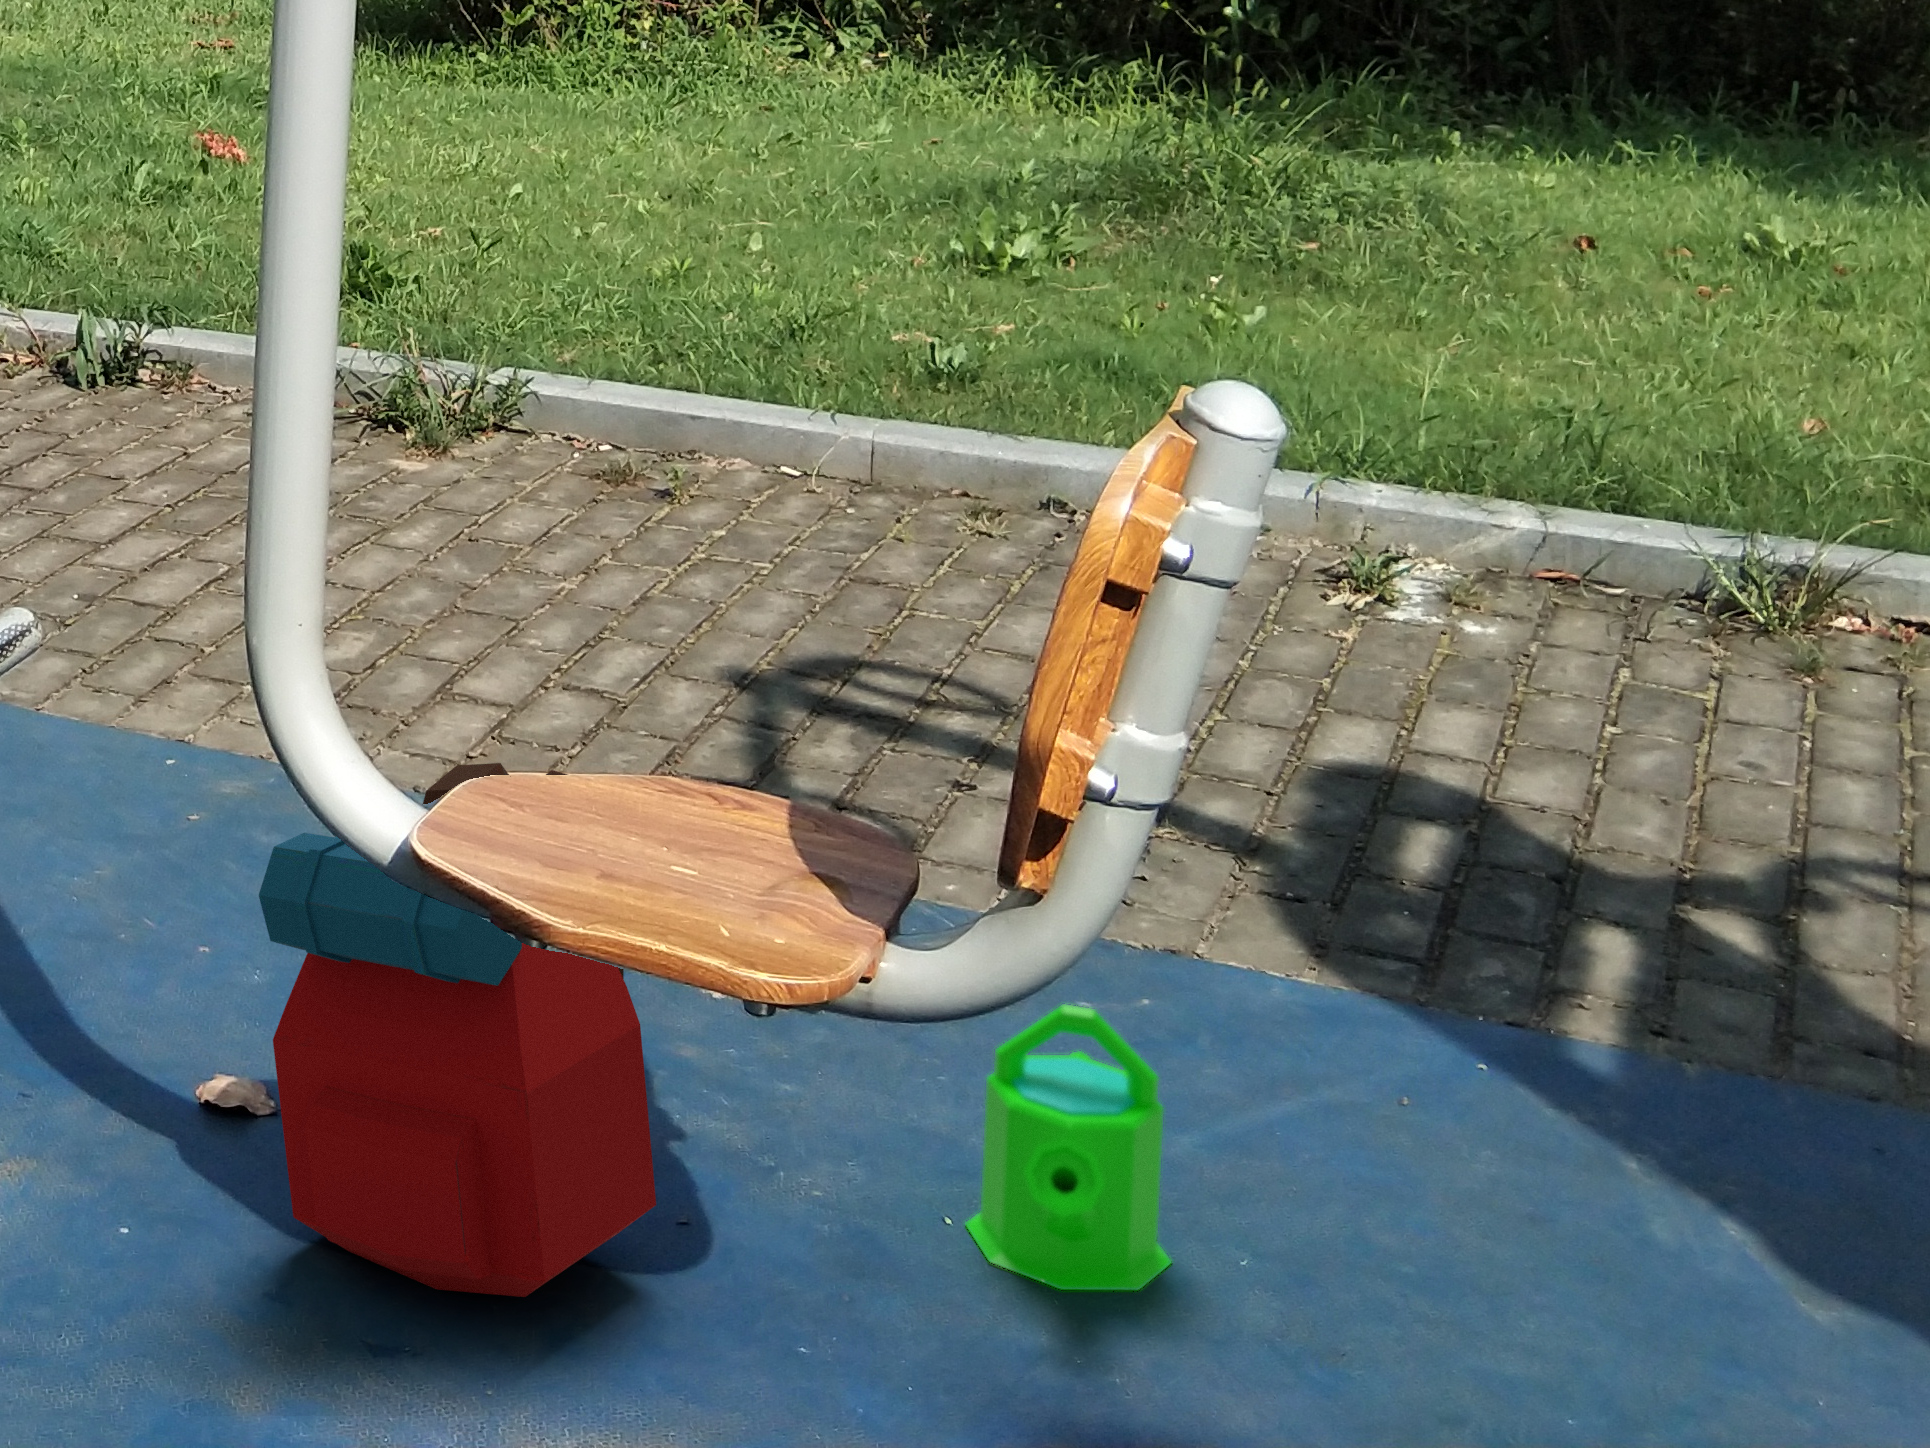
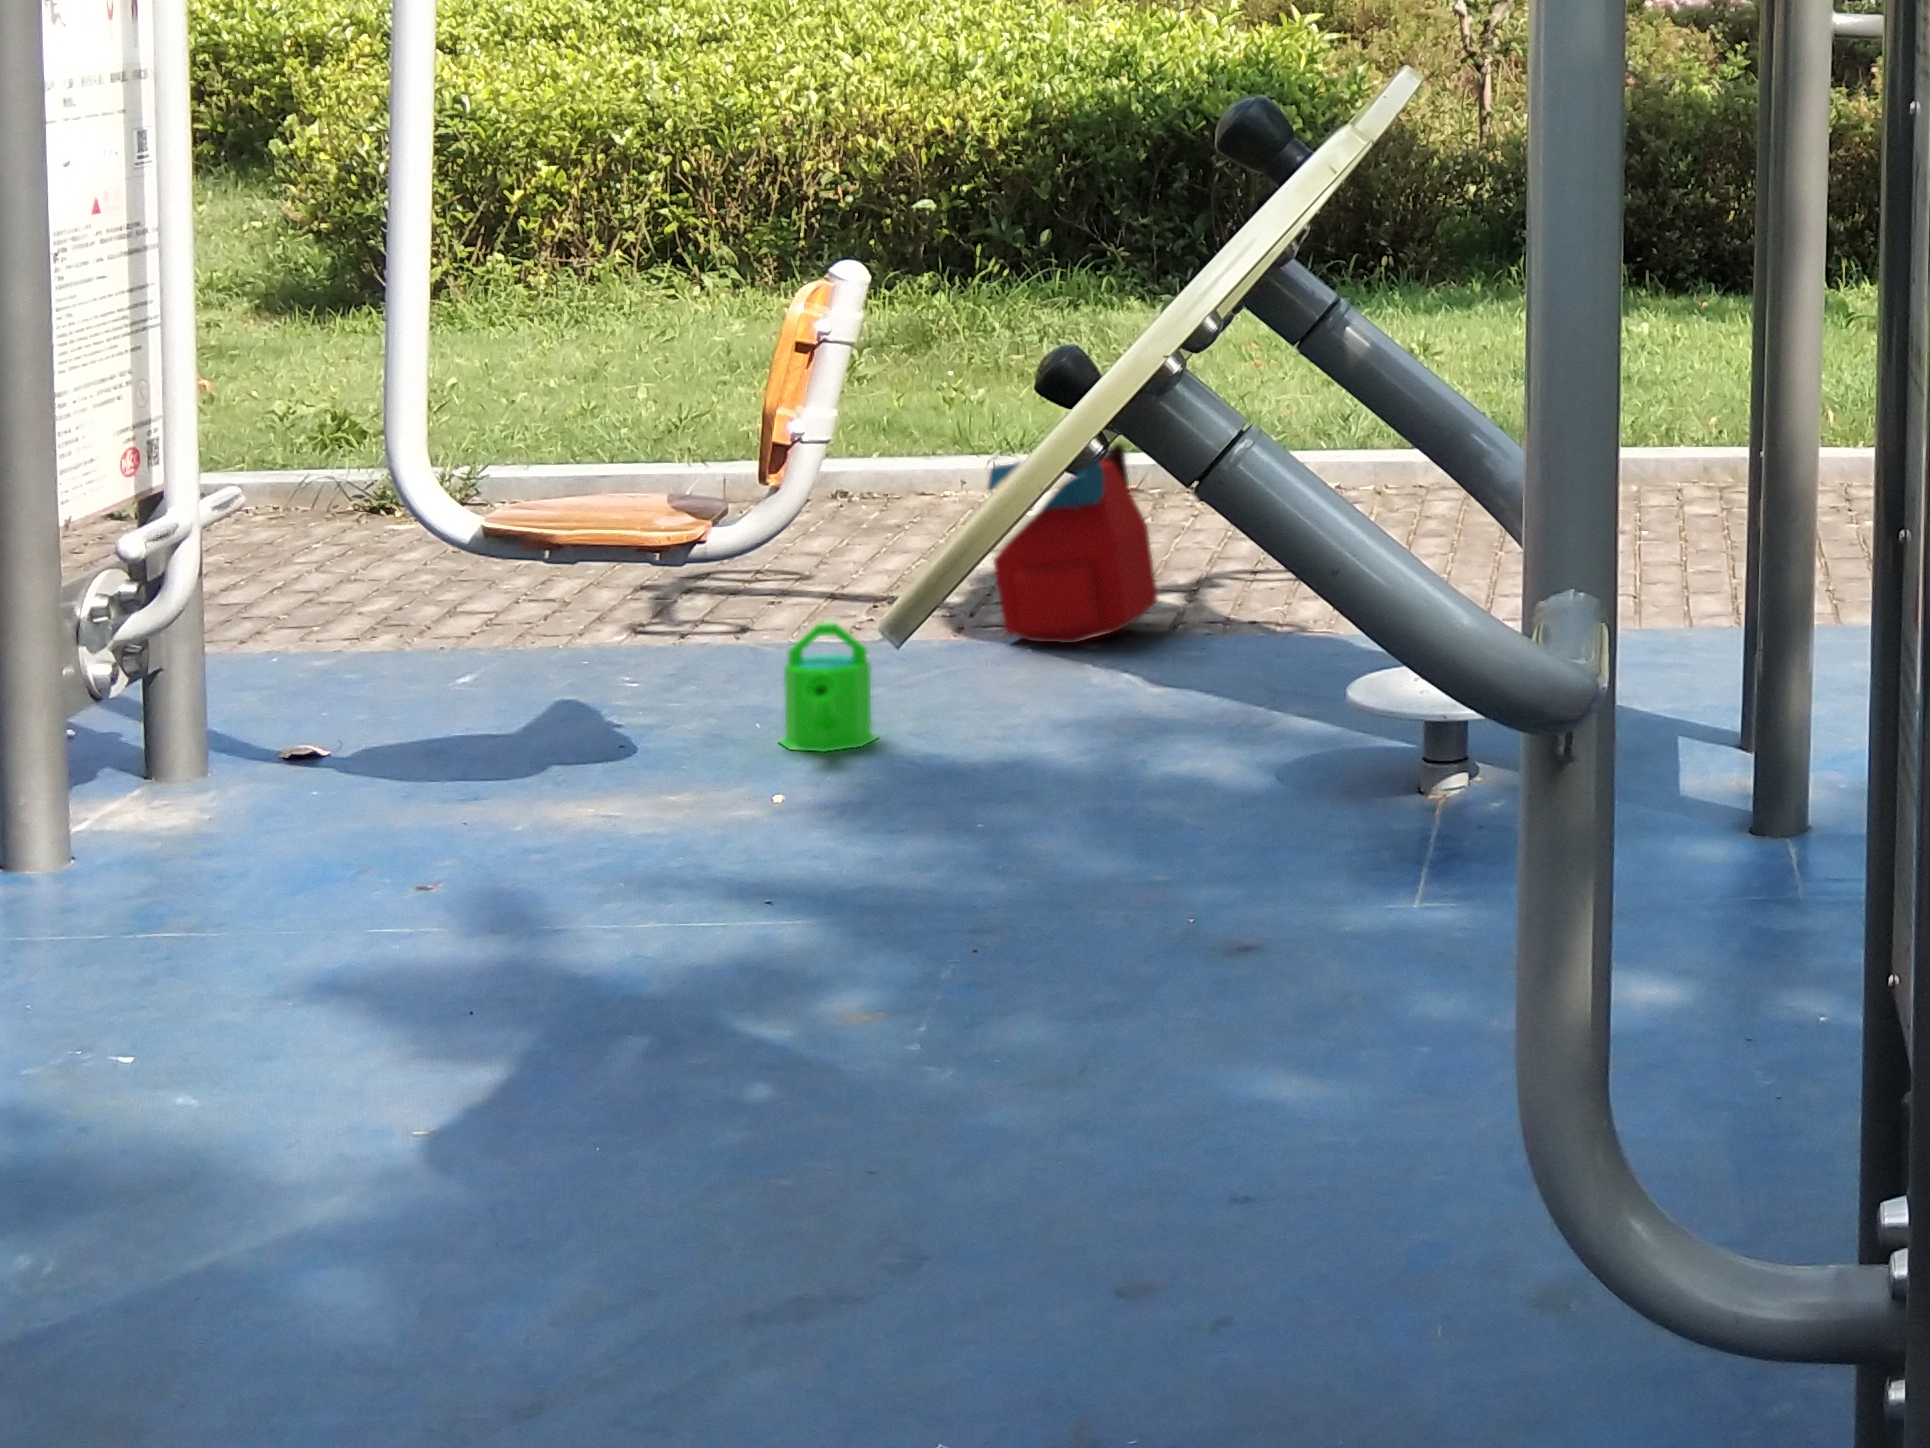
backpack: present [259,763,656,1297] -> present [988,444,1157,643]

